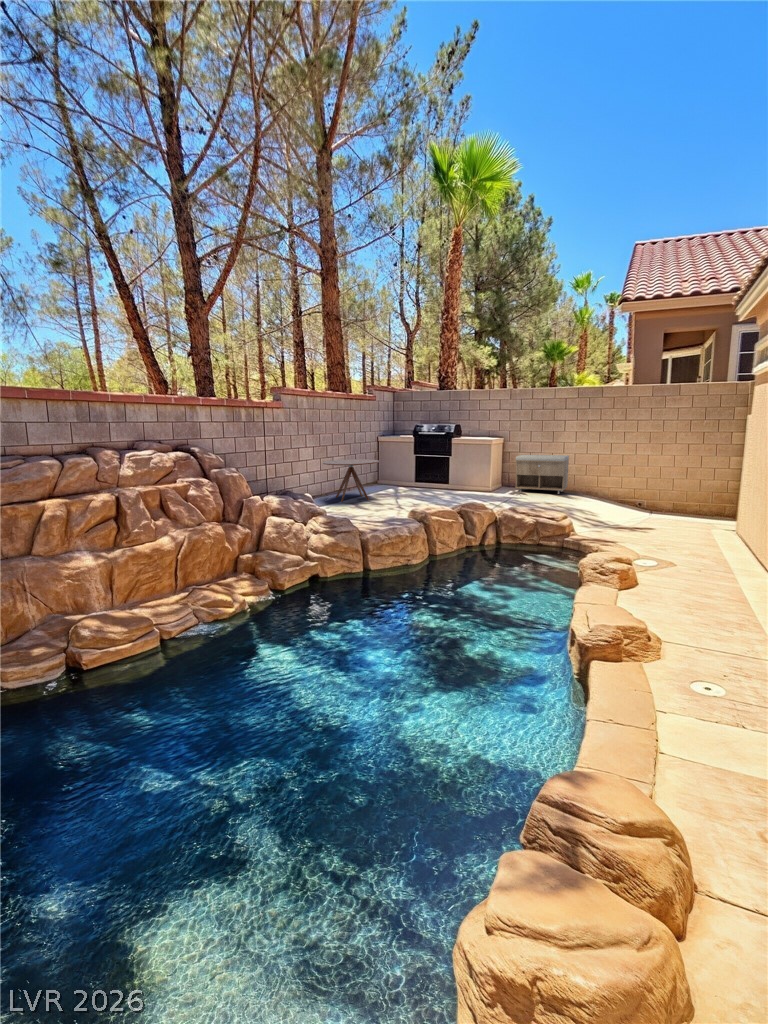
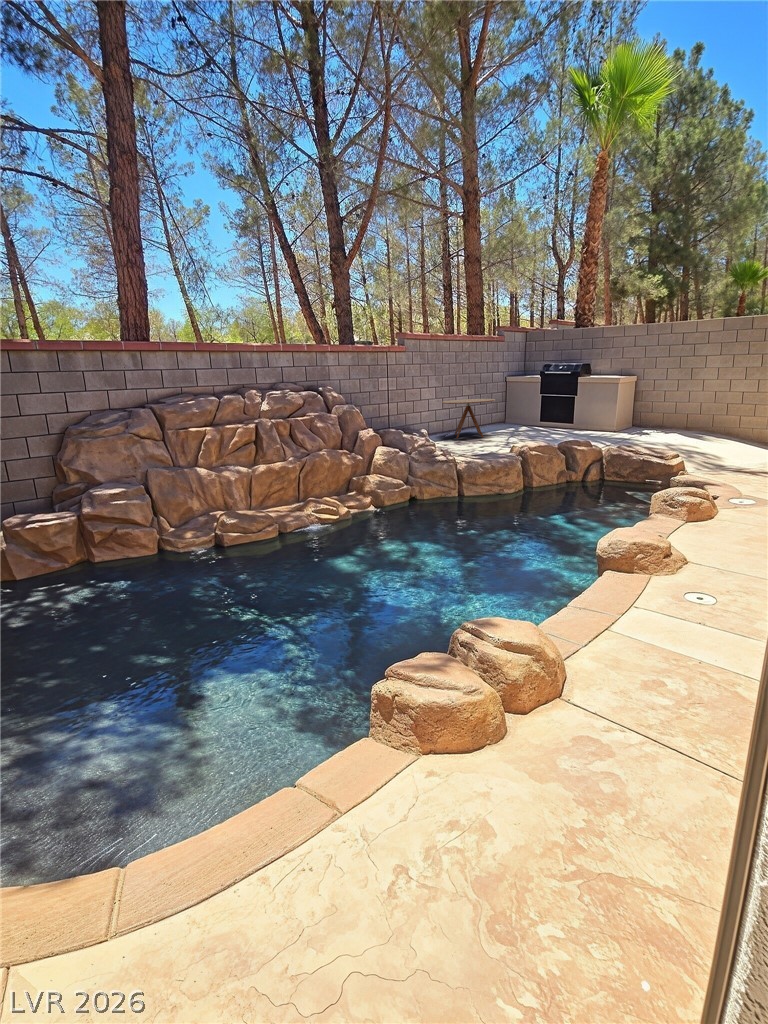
storage bench: present [515,455,569,494] -> none [645,391,714,433]

